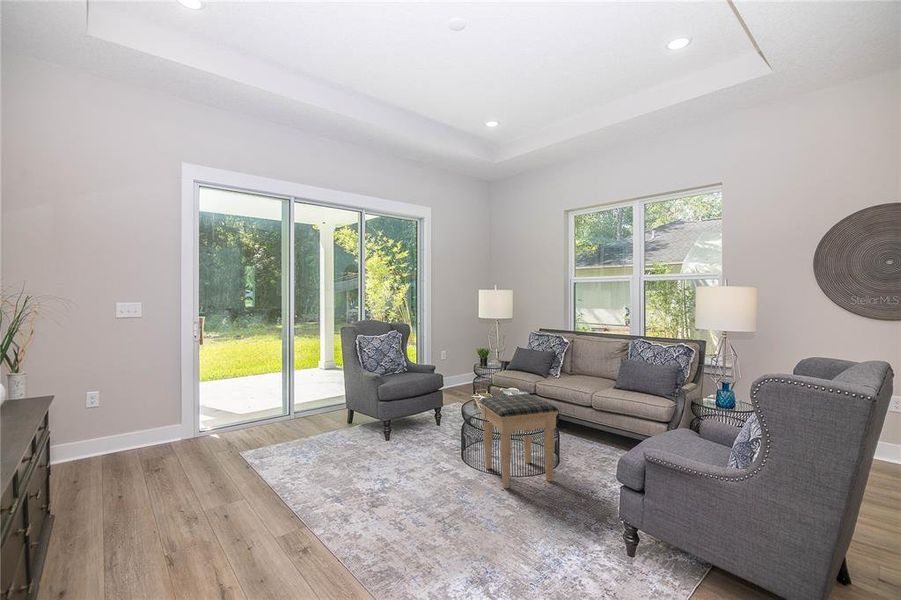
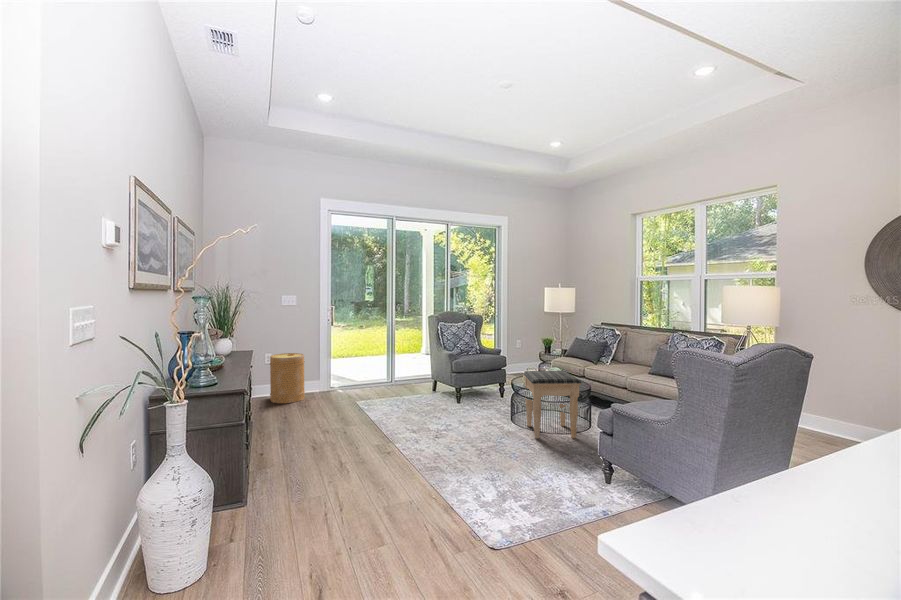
basket: none [96,389,158,469] -> present [270,353,305,403]

